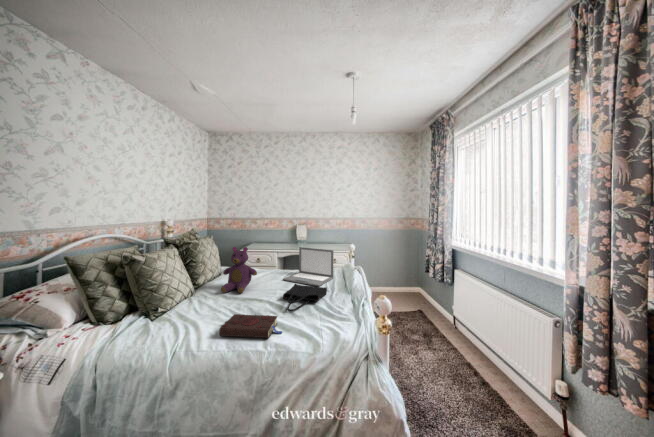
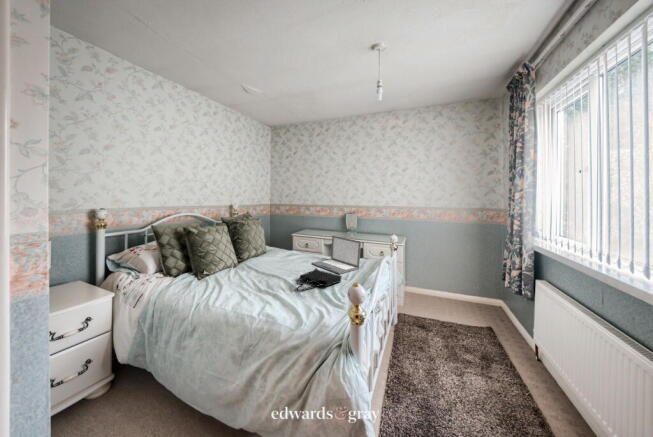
teddy bear: present [221,247,257,293] -> none [256,230,286,270]
book: present [219,314,281,338] -> none [231,285,281,309]

